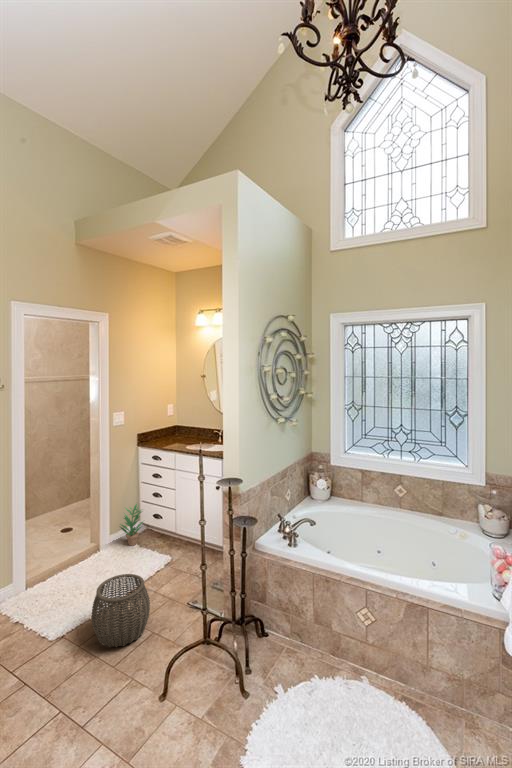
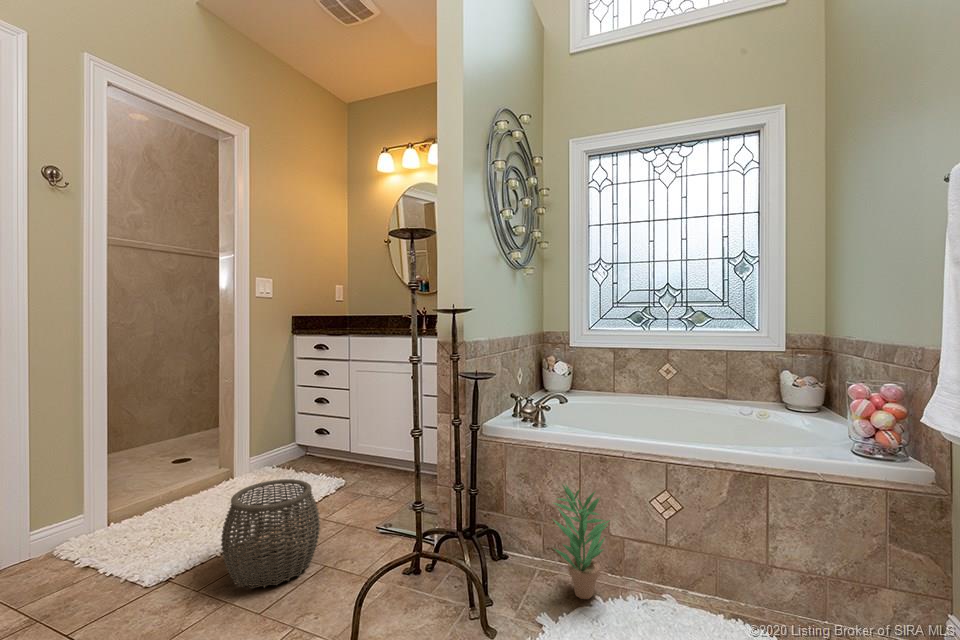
potted plant: present [120,504,143,546] -> present [554,485,609,599]

